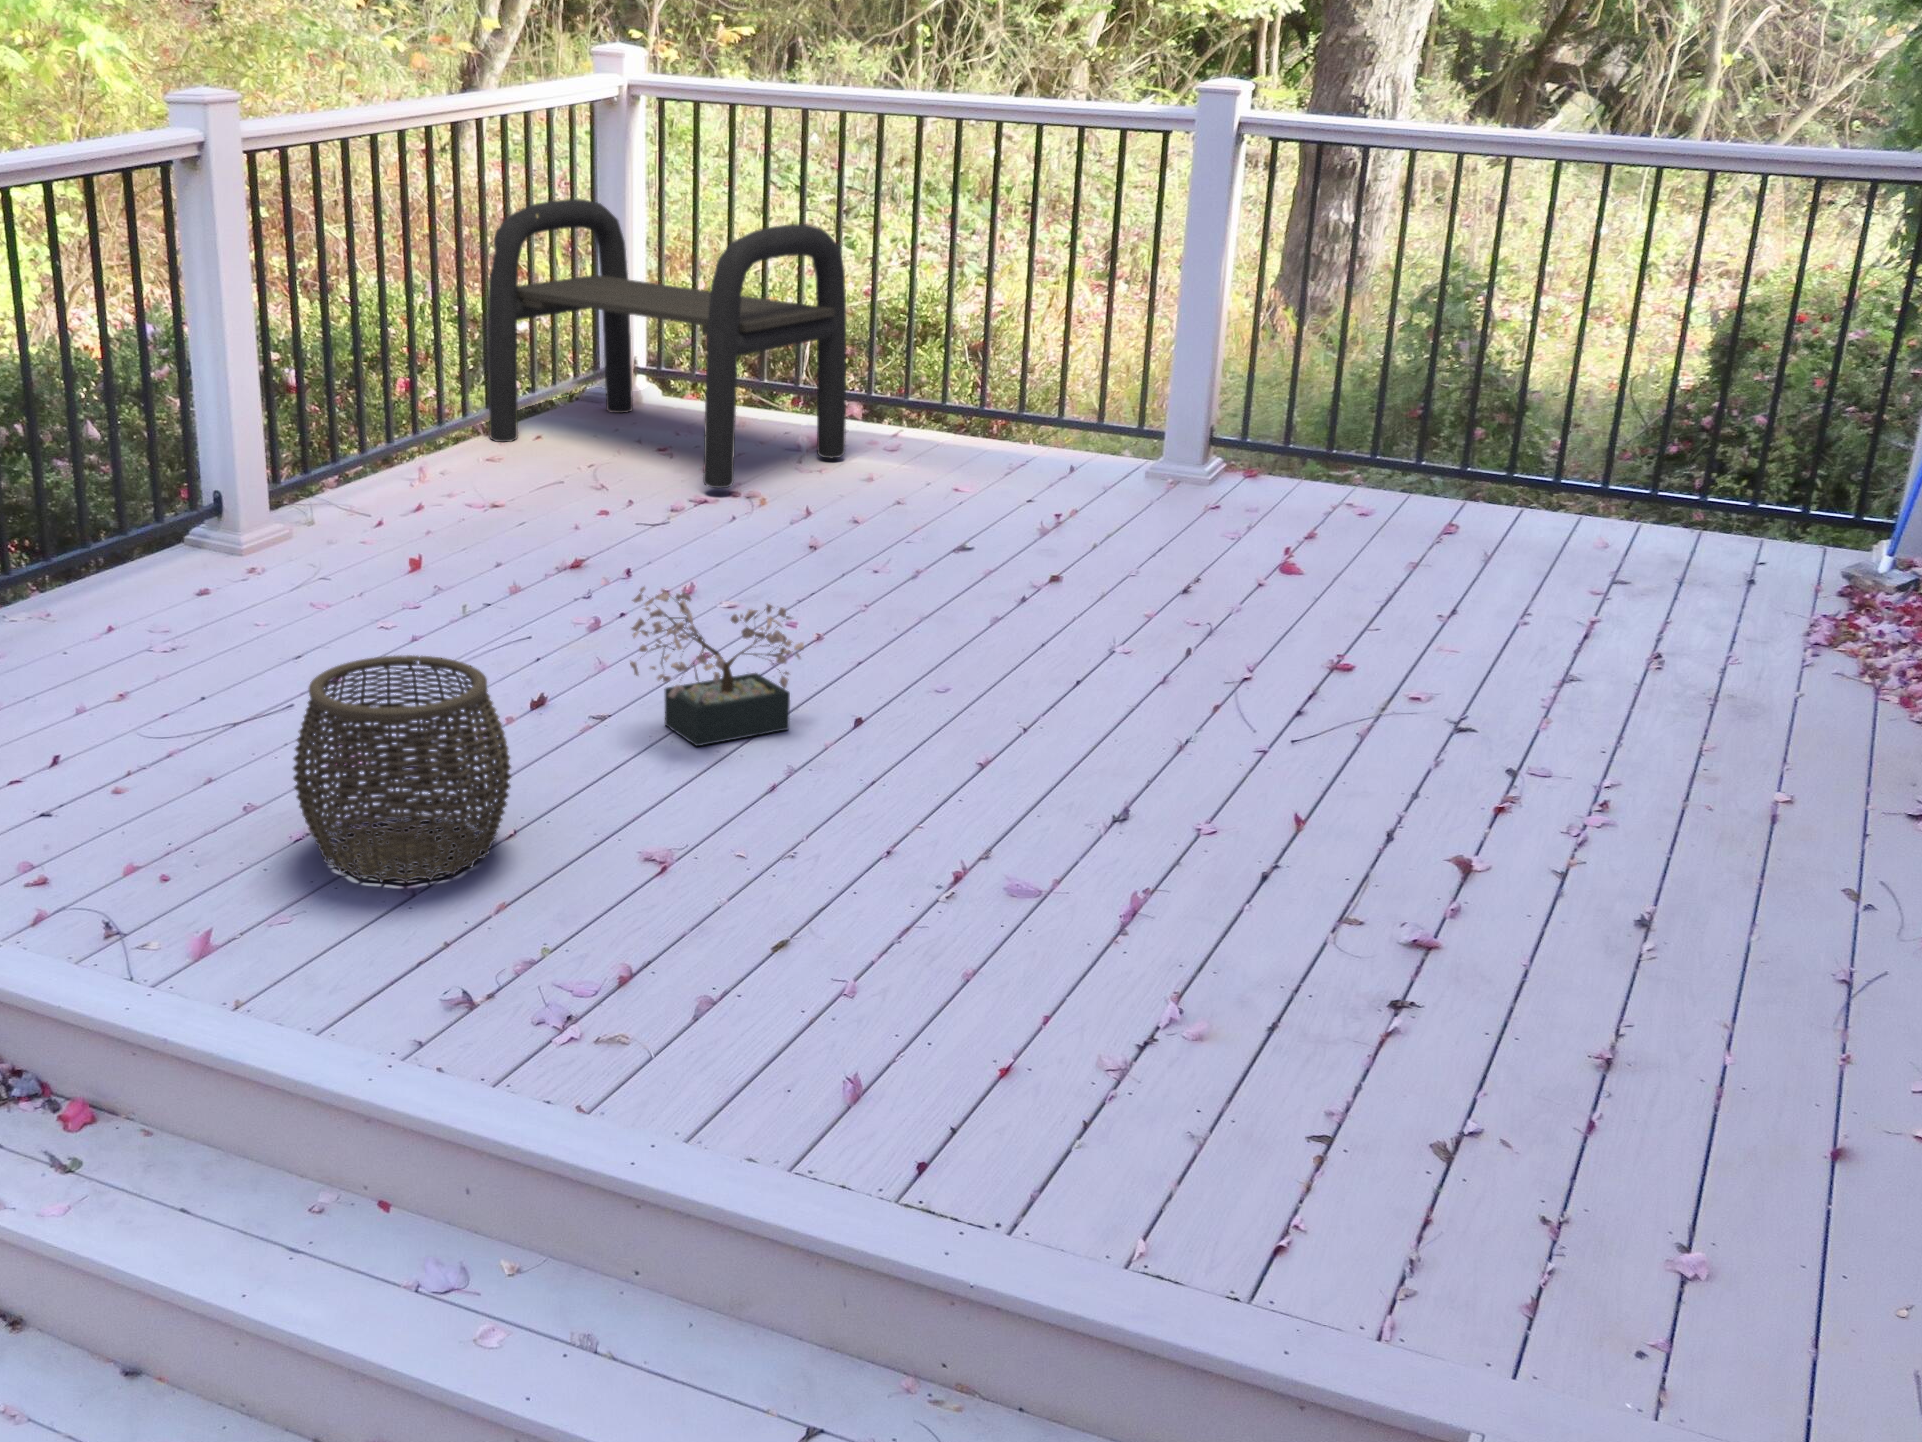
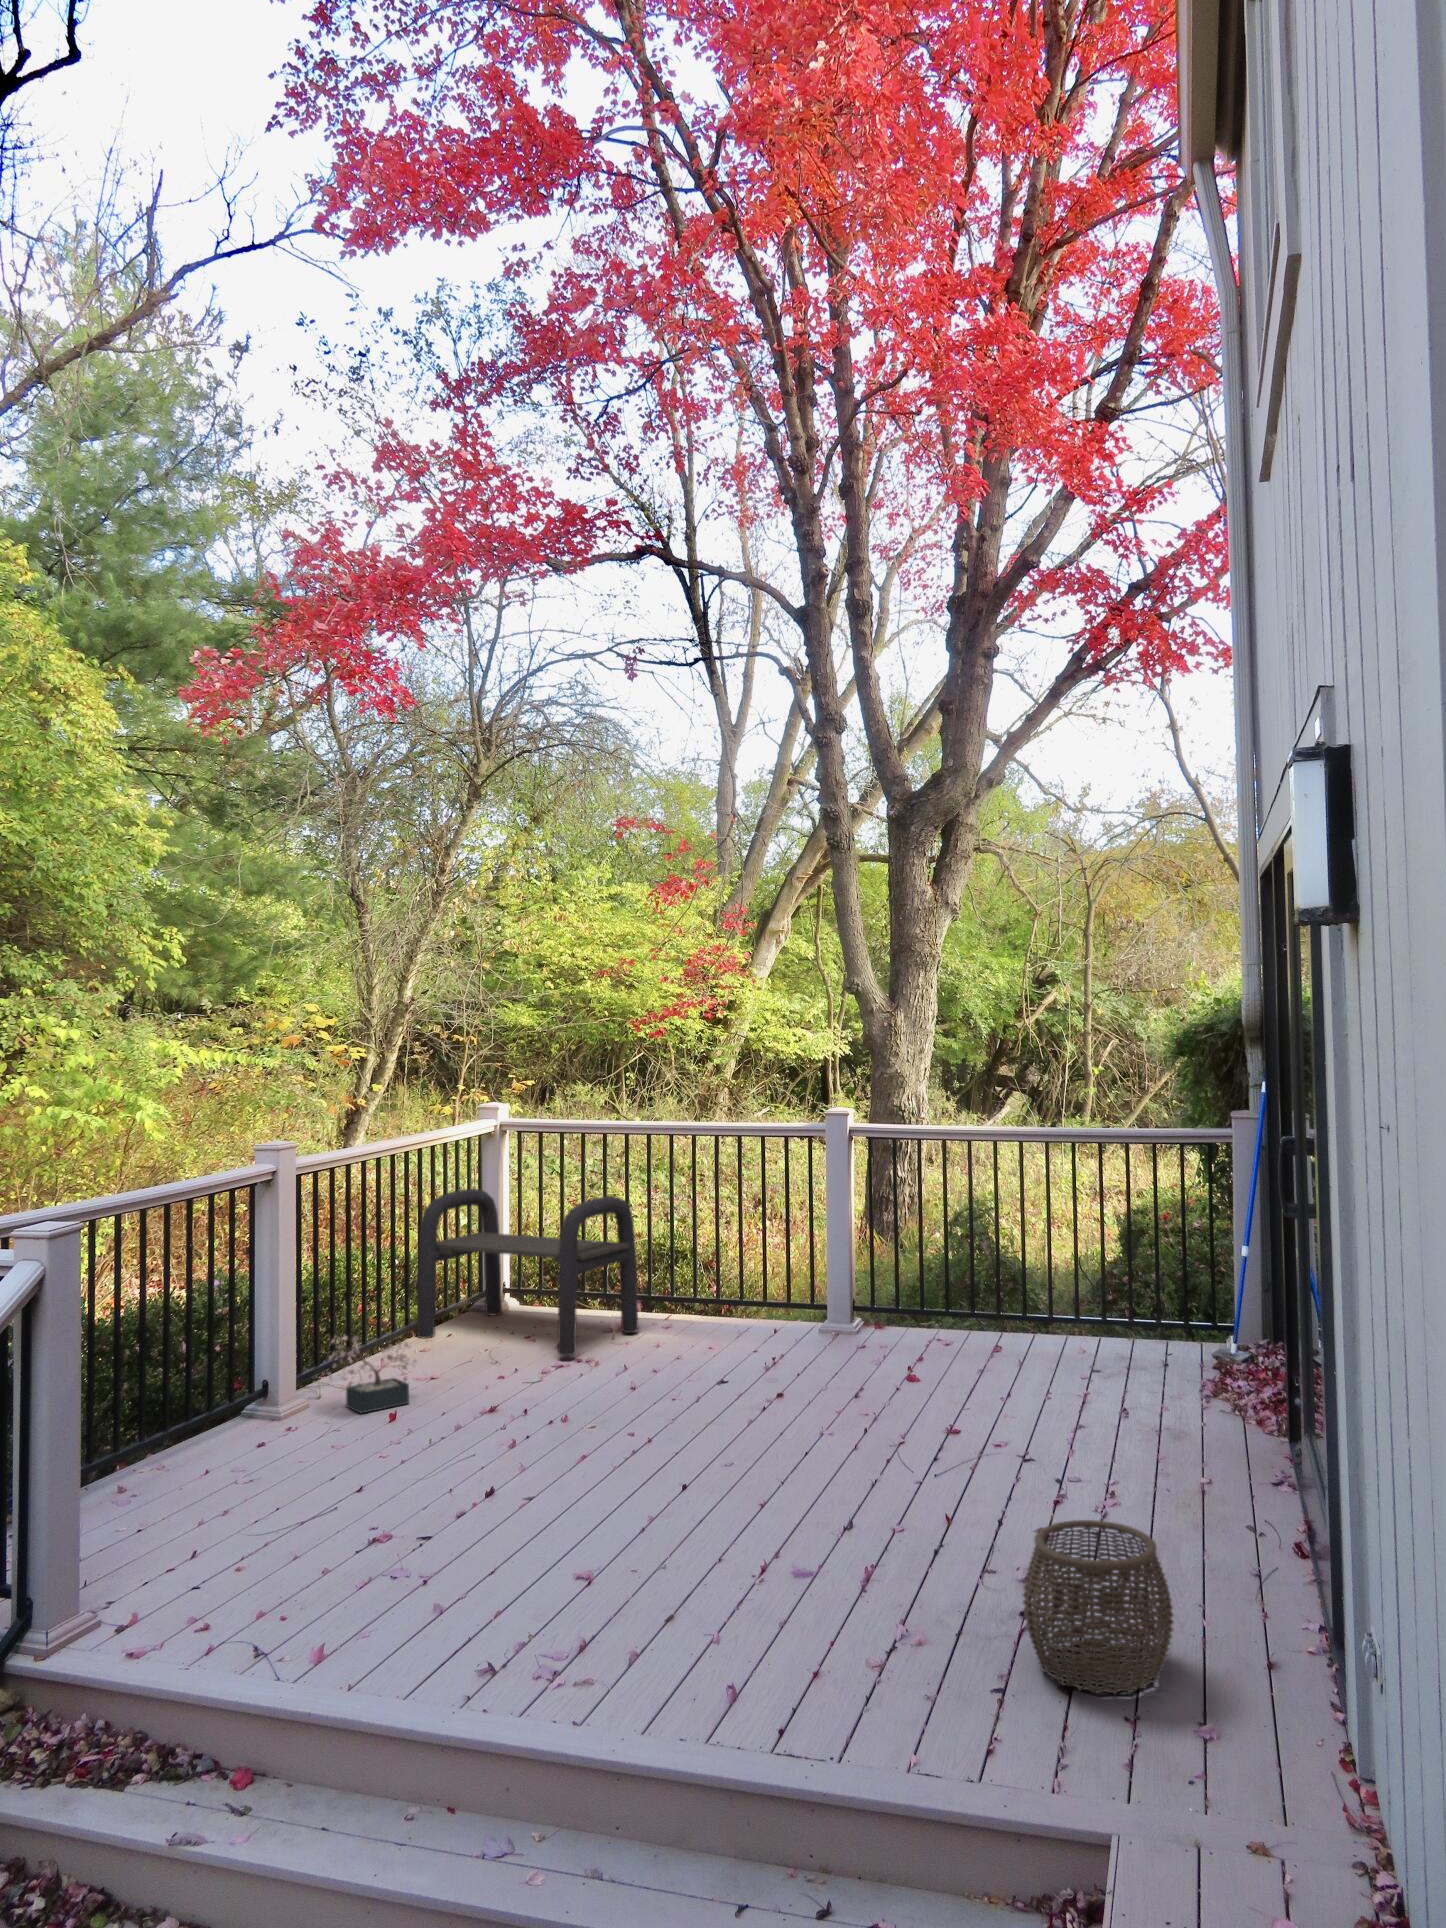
decorative plant: present [630,587,804,746] -> present [328,1336,417,1413]
woven basket: present [293,655,511,882] -> present [1023,1520,1174,1694]

